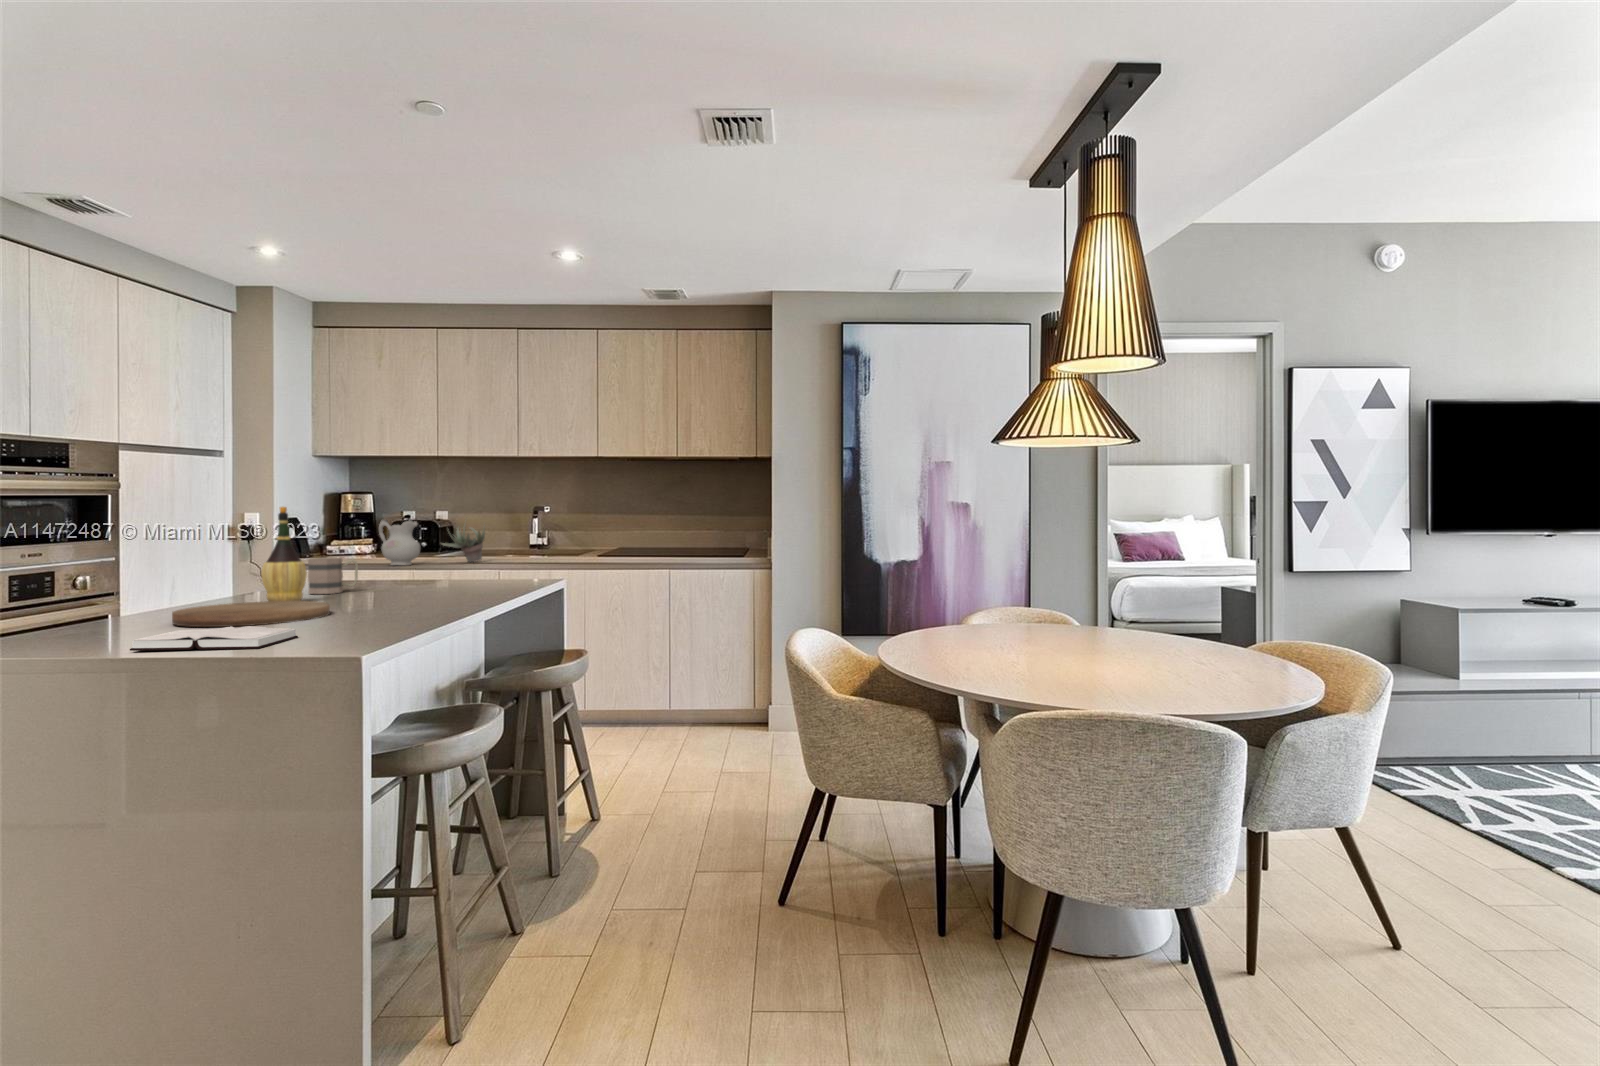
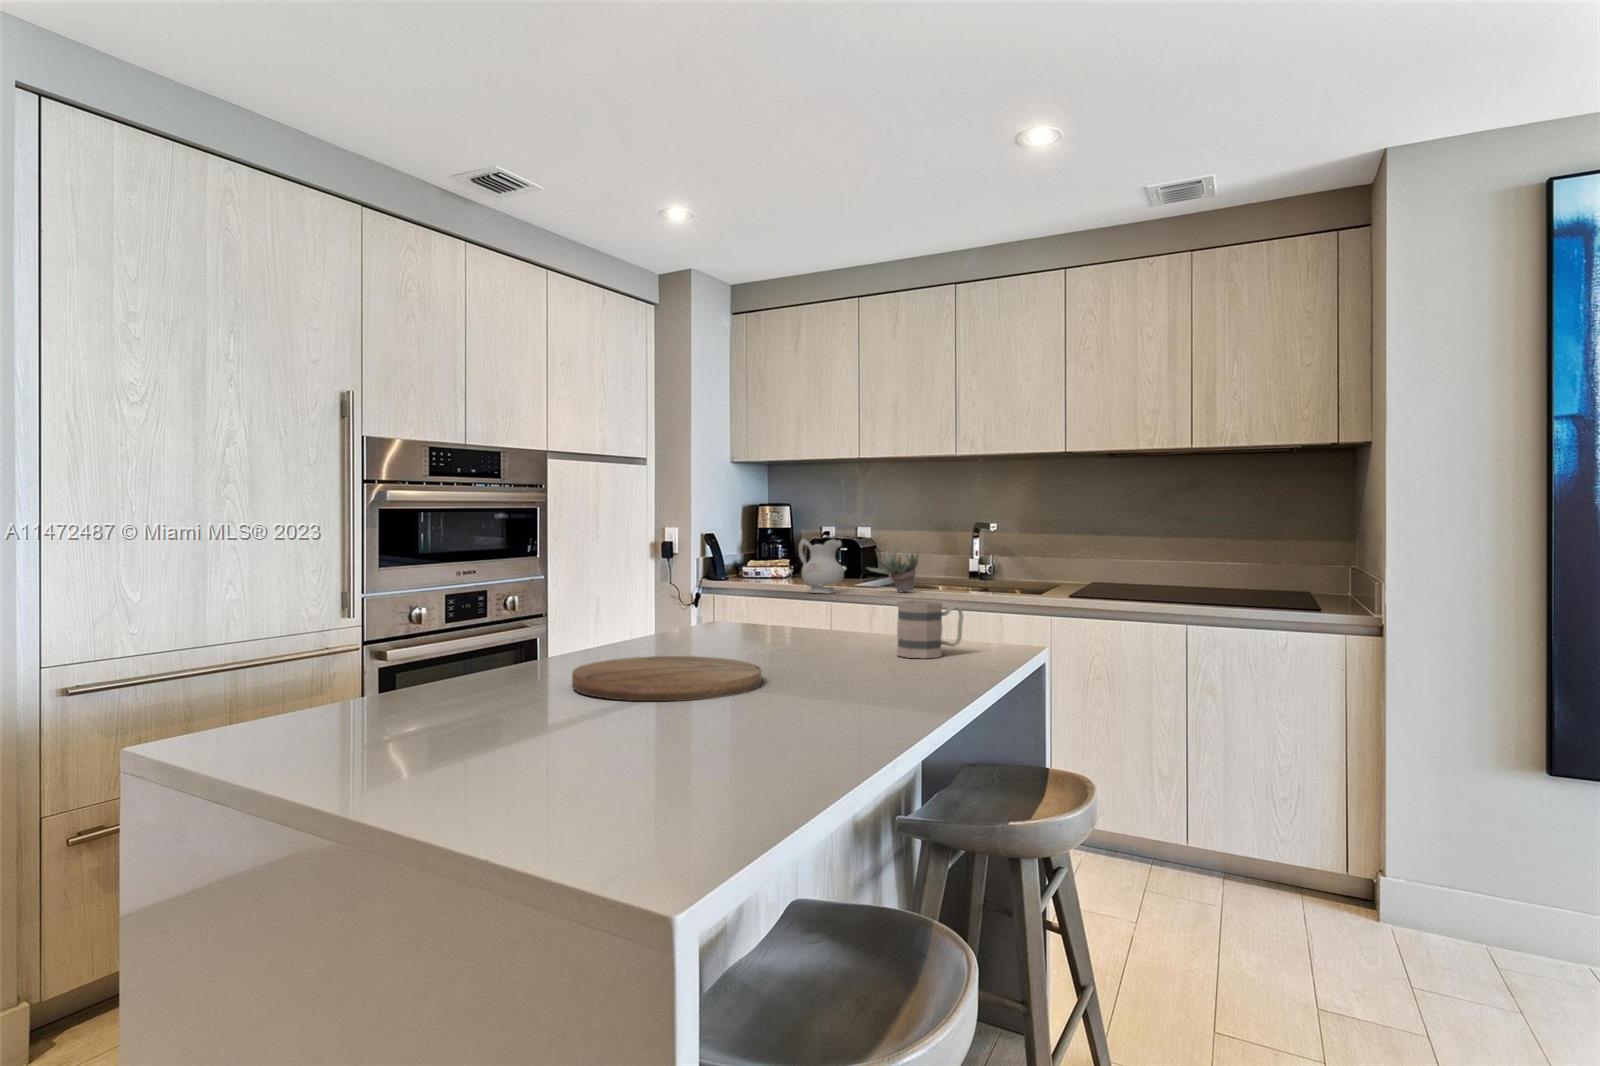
wine bottle: present [261,506,307,601] -> none [678,525,730,654]
mug: present [308,558,358,594] -> present [897,600,963,658]
hardback book: present [130,626,298,651] -> none [503,714,726,770]

